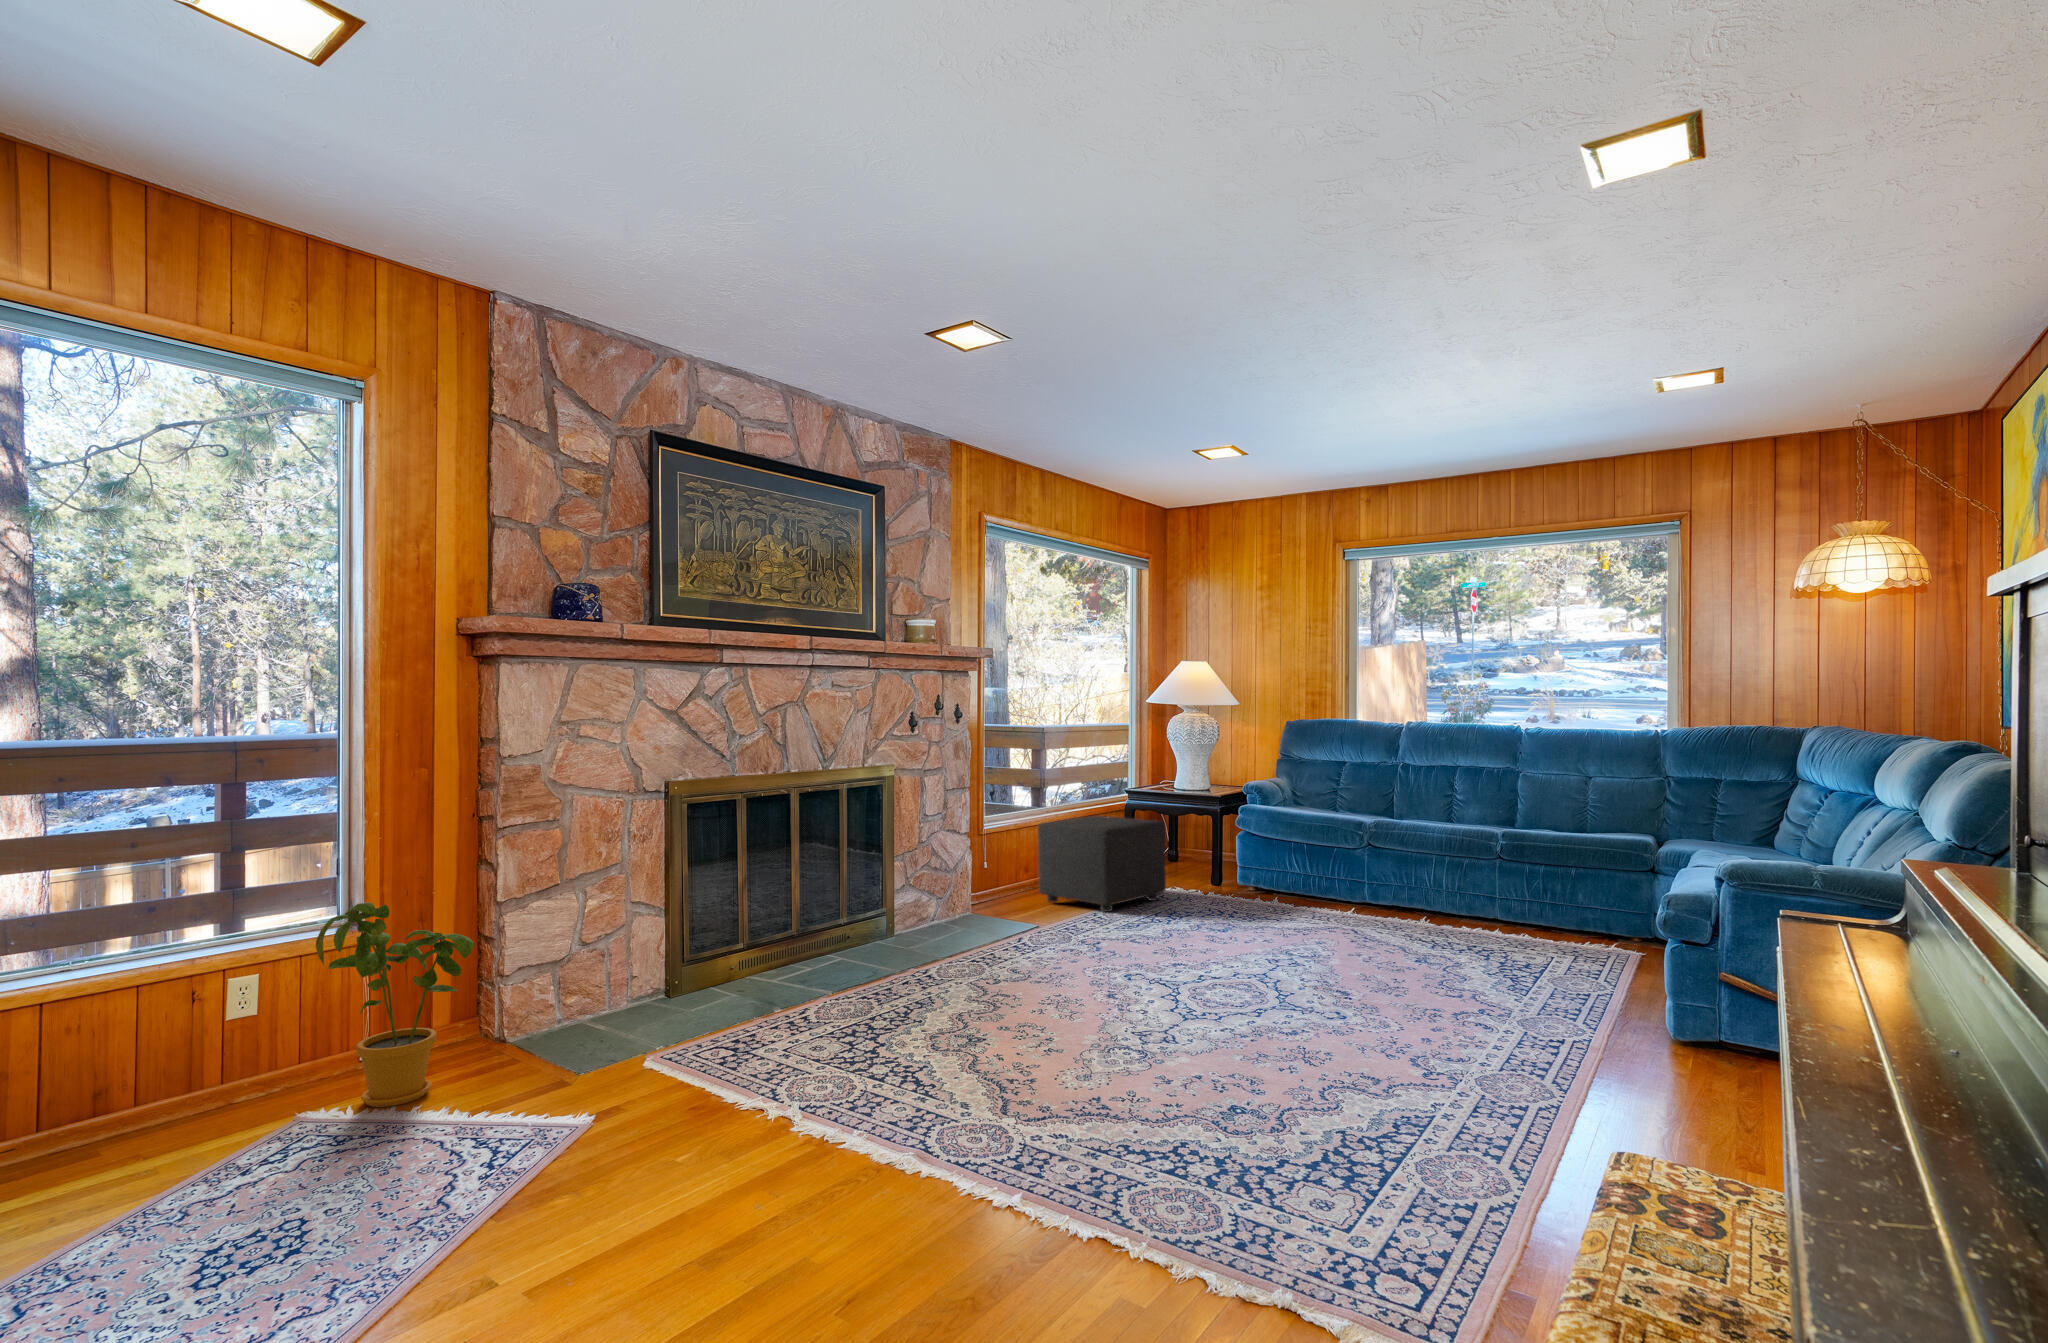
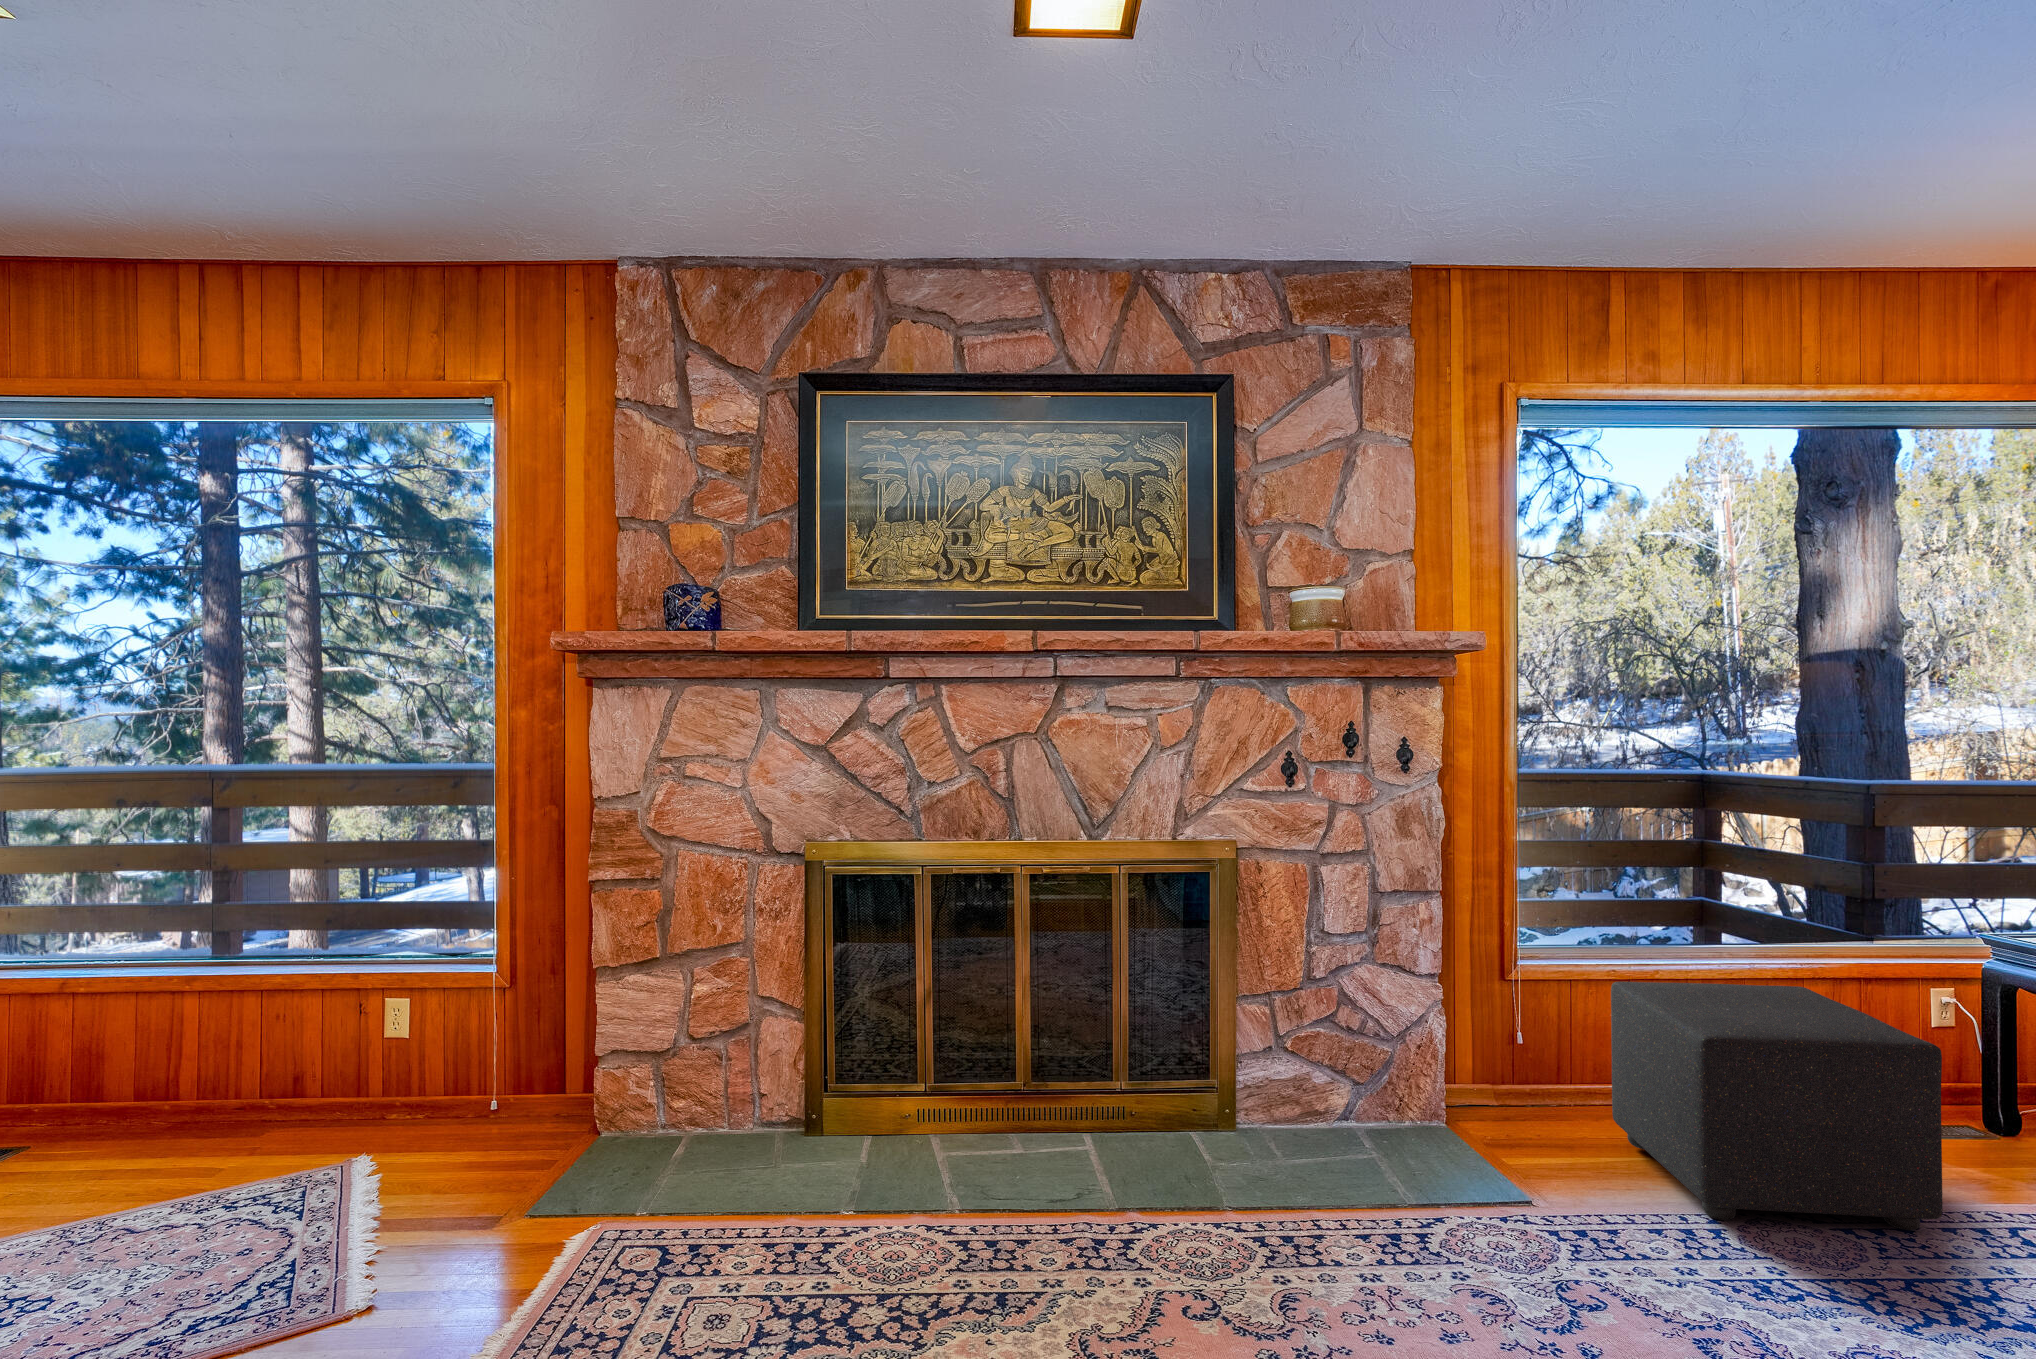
house plant: present [316,902,474,1107] -> none [339,954,493,1176]

